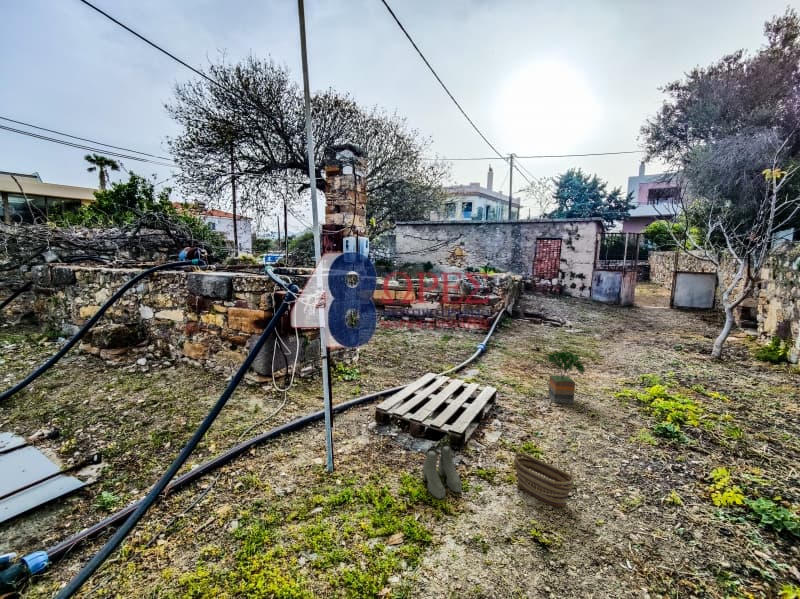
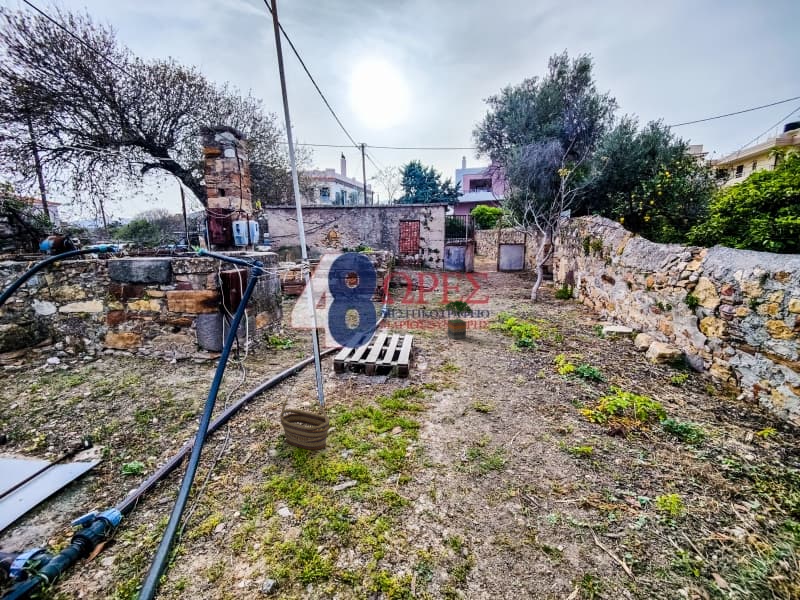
basket: present [514,438,574,507] -> present [280,391,330,450]
boots: present [423,444,462,499] -> none [391,369,423,406]

